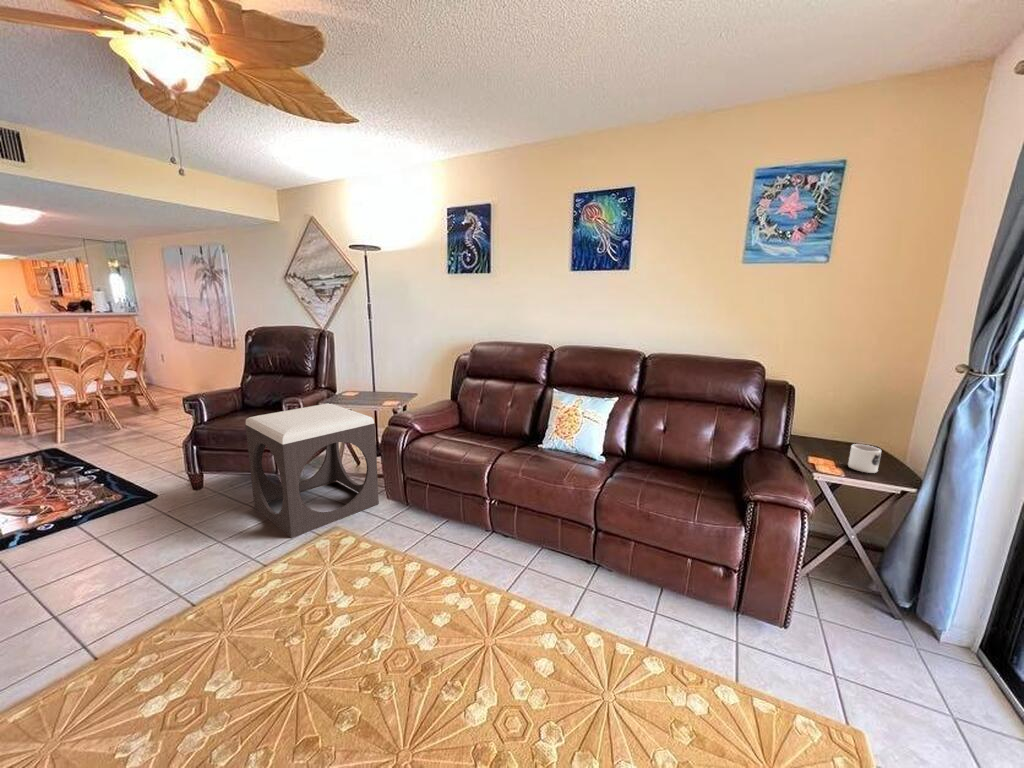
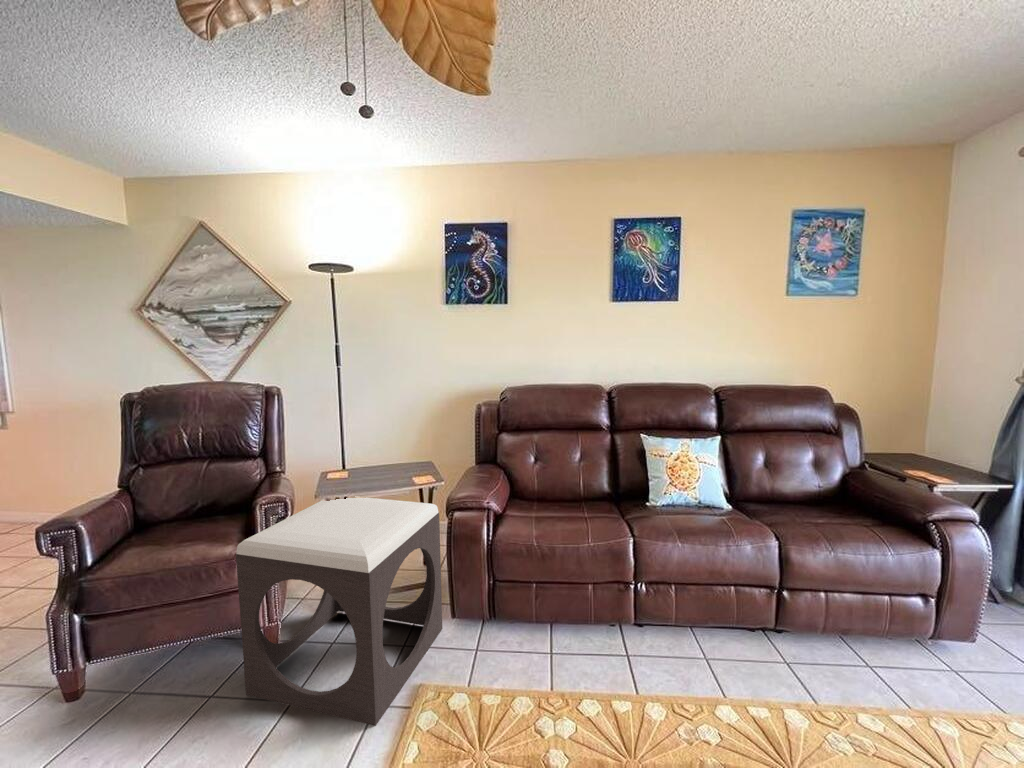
mug: present [848,444,881,473] -> none [945,453,974,477]

